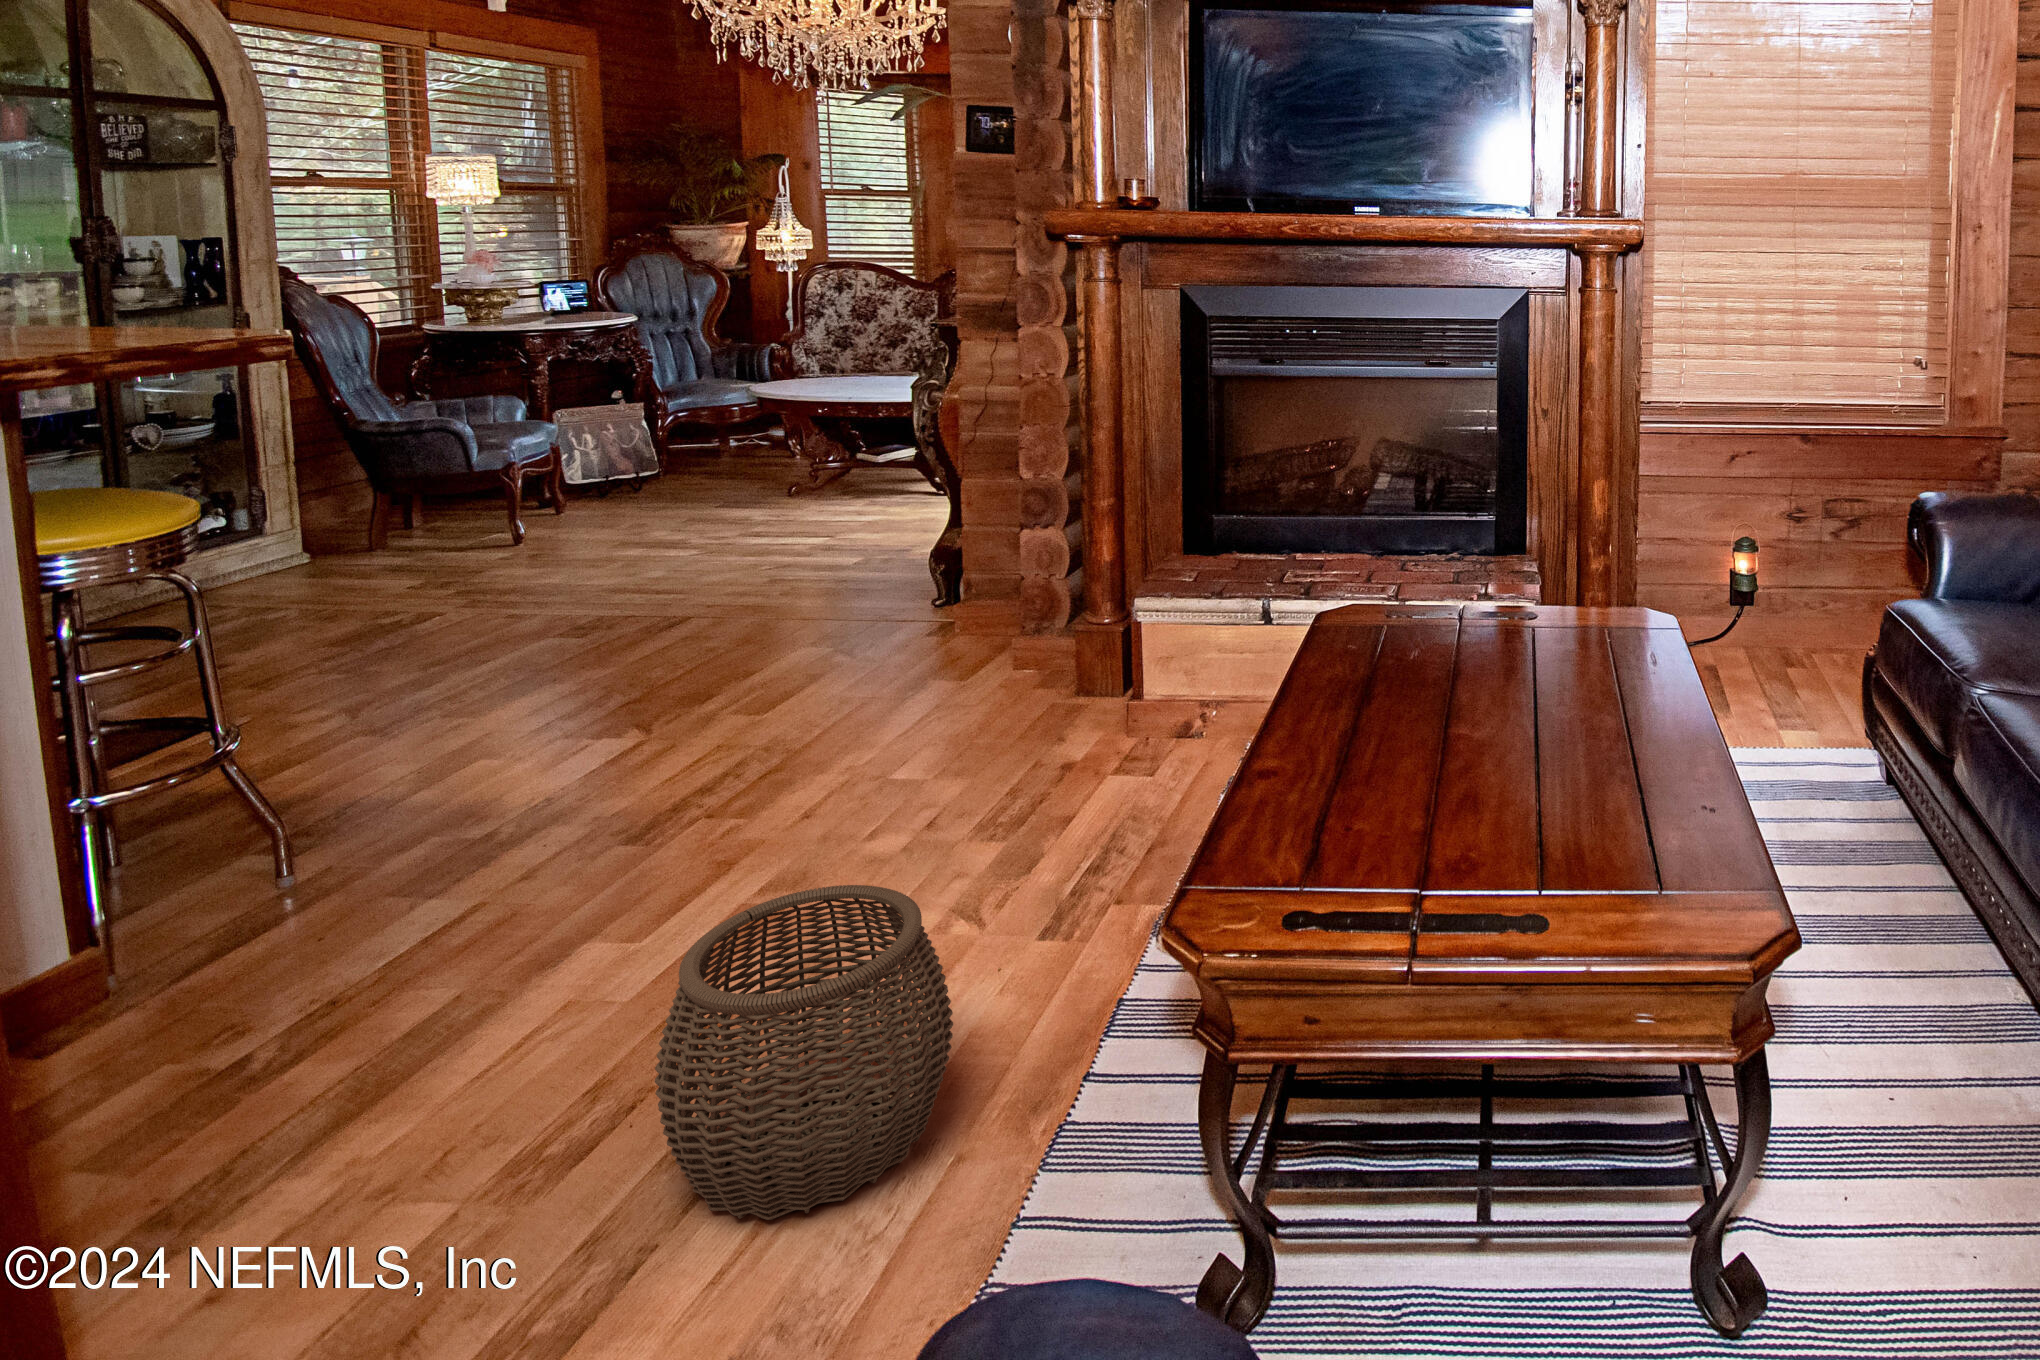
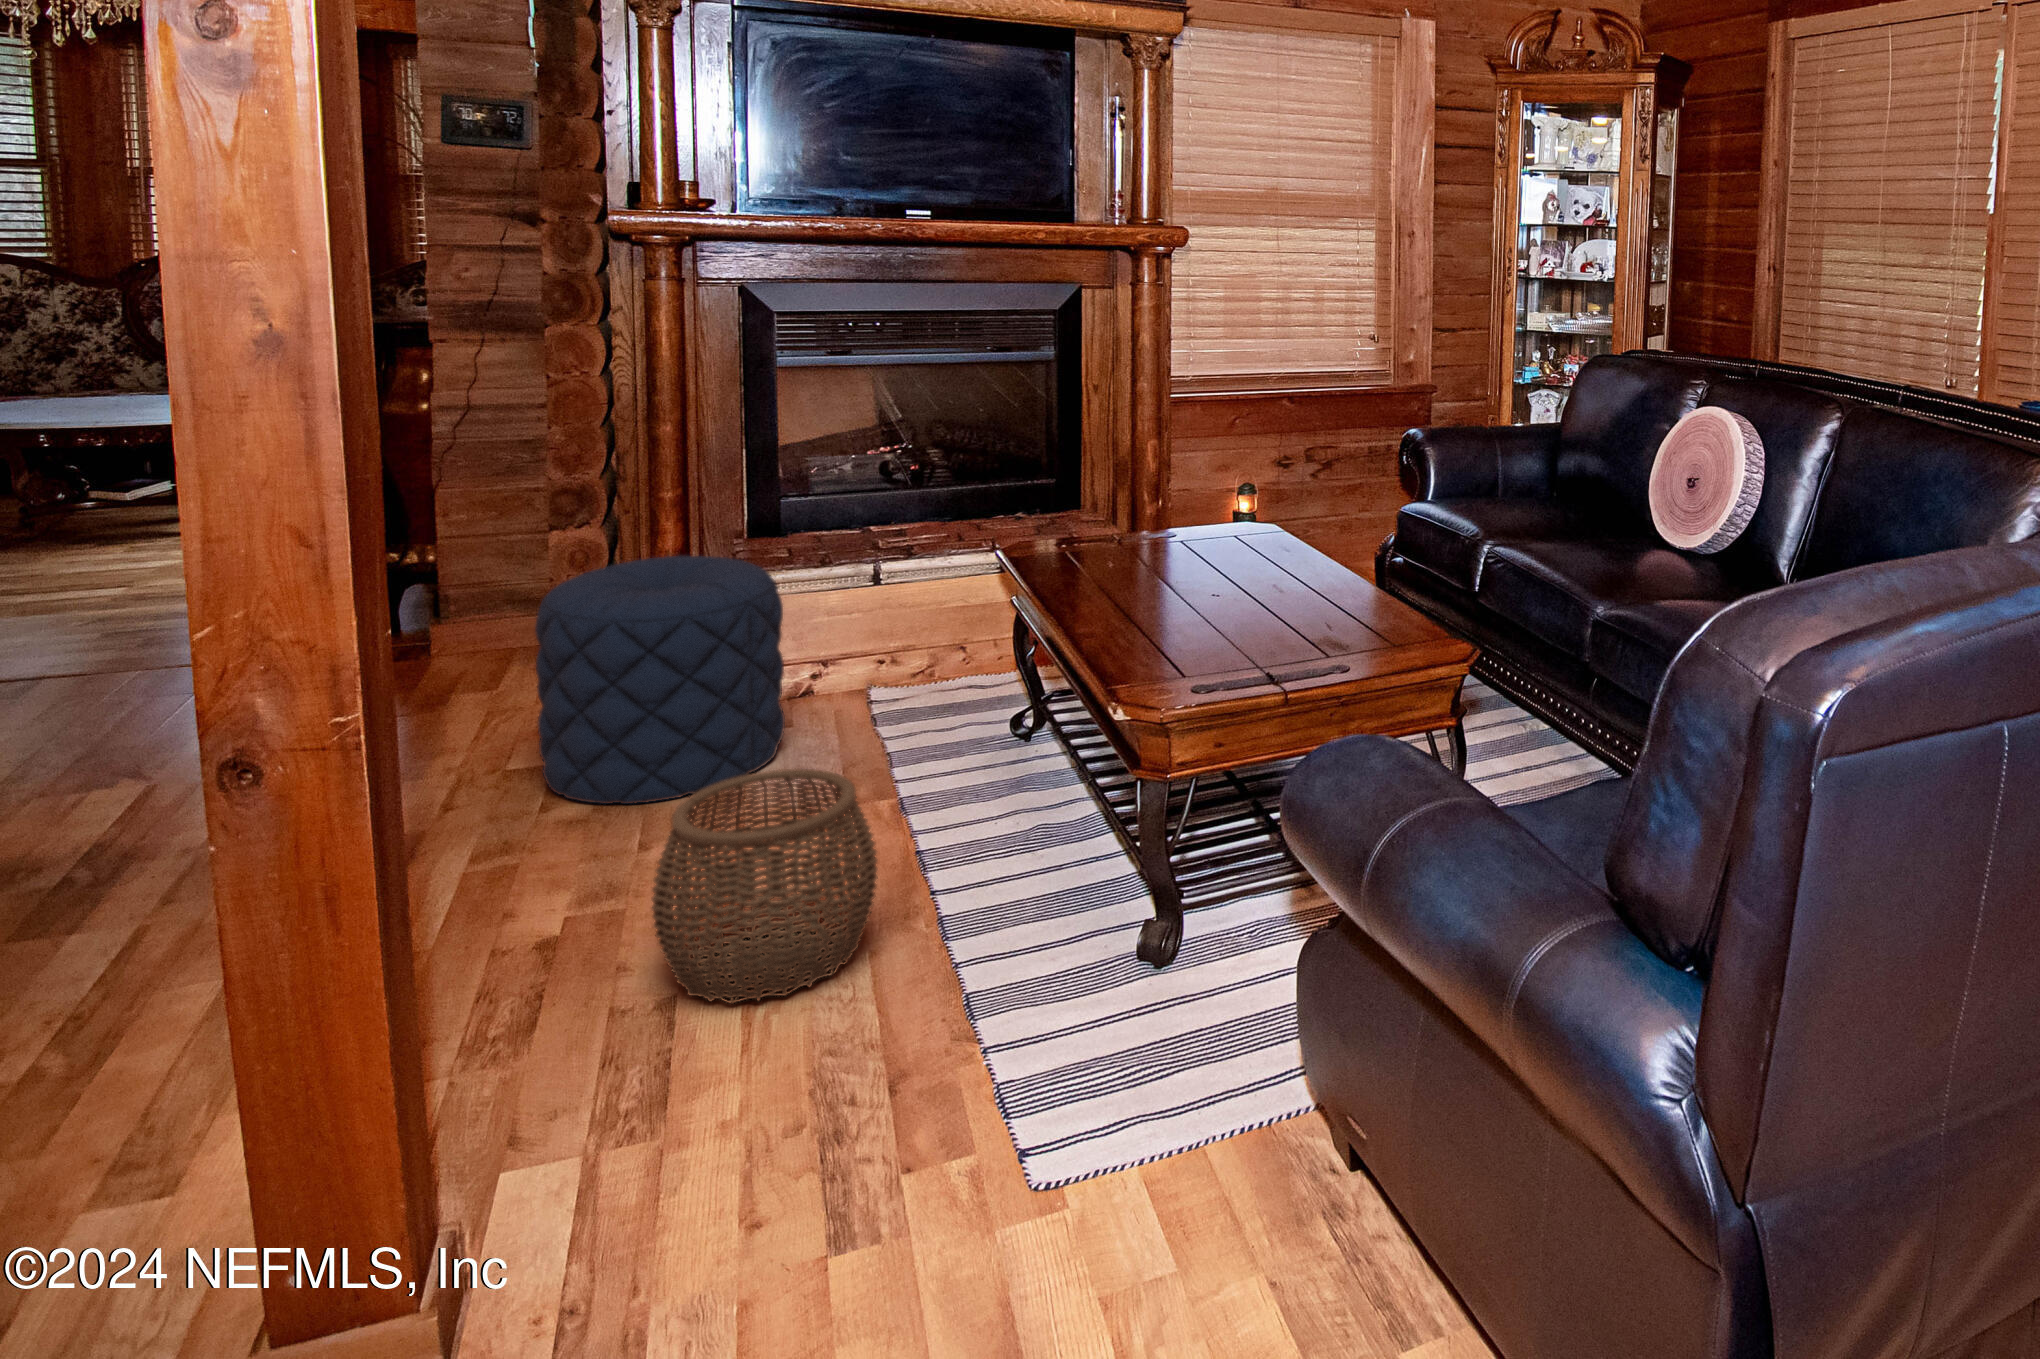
pouf: none [868,568,1116,844] -> present [535,556,785,804]

